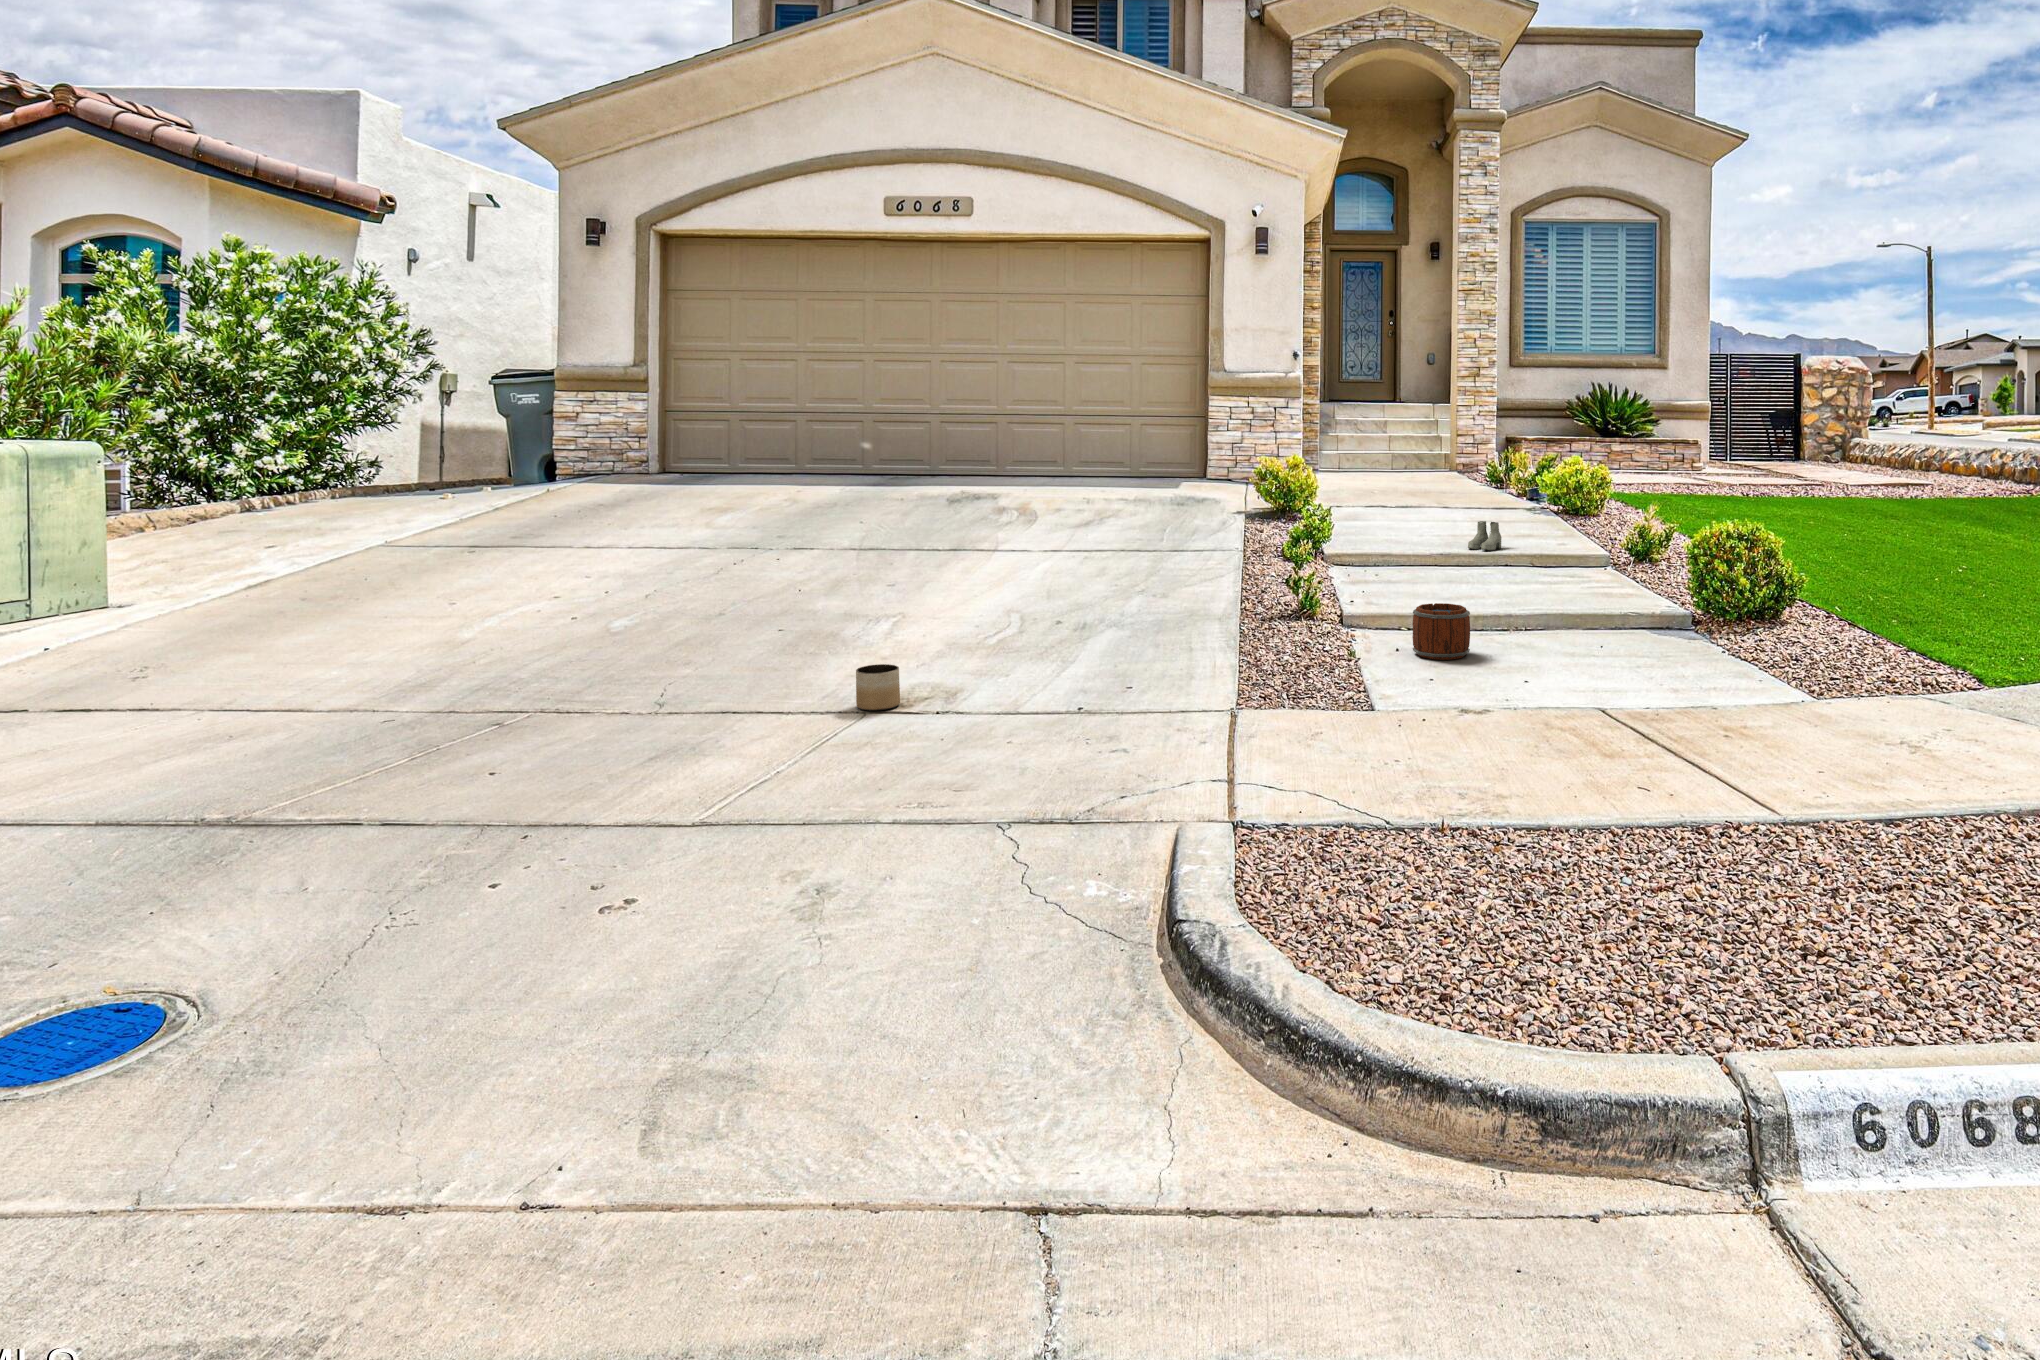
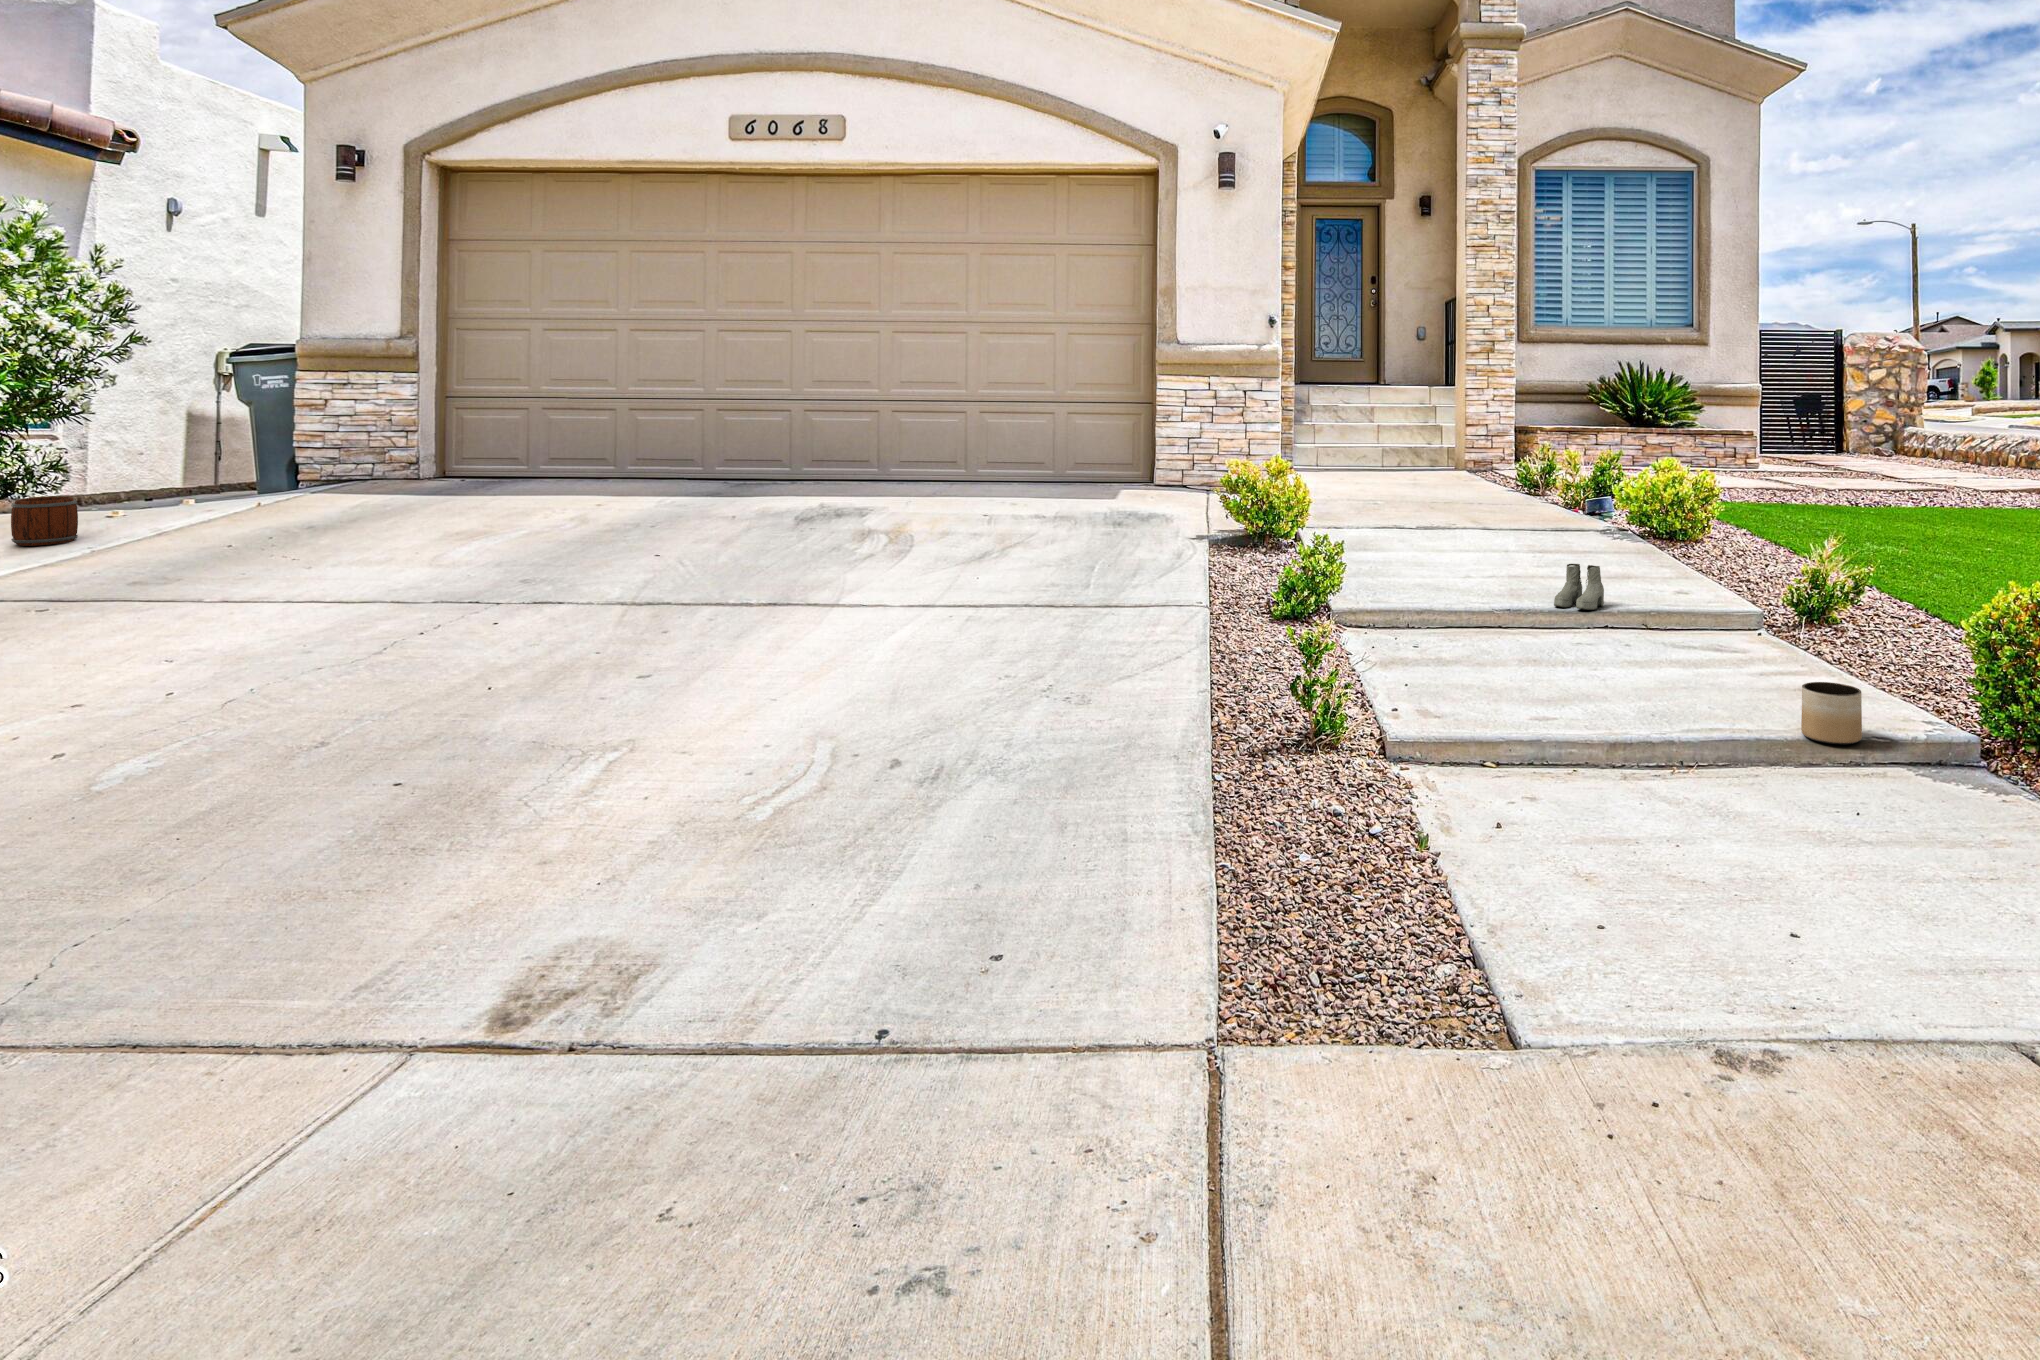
bucket: present [1412,603,1470,660] -> present [11,497,78,546]
planter: present [856,664,900,711] -> present [1801,682,1862,744]

